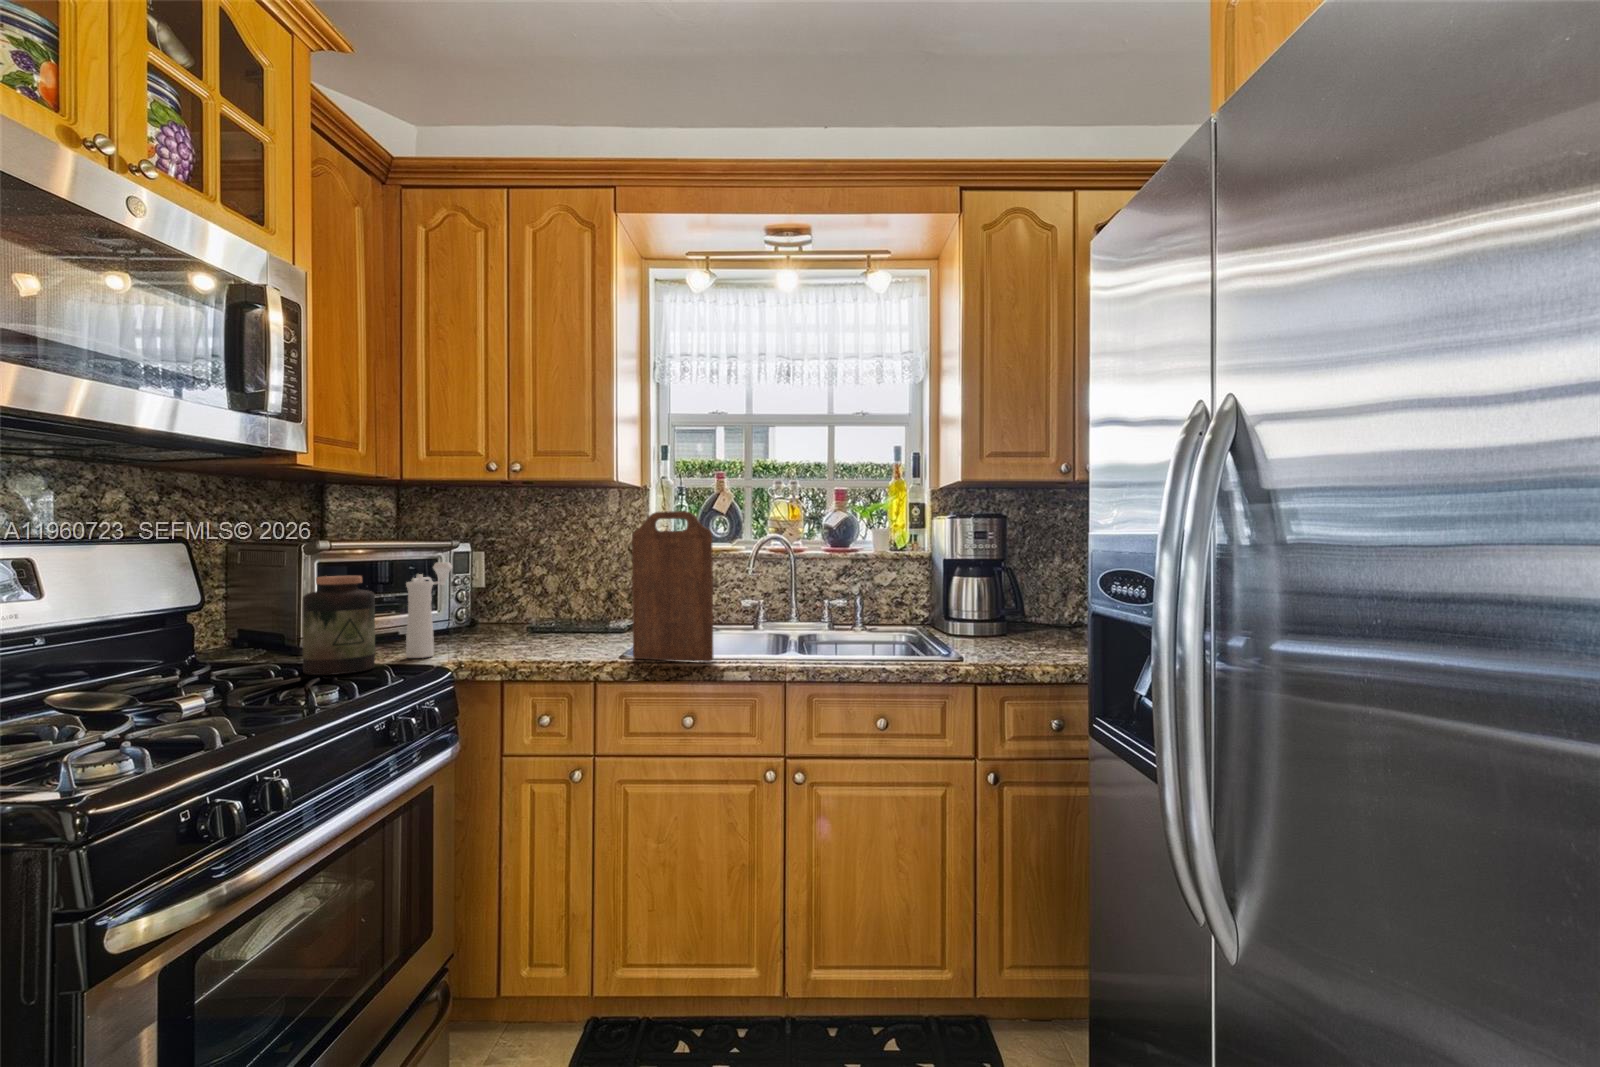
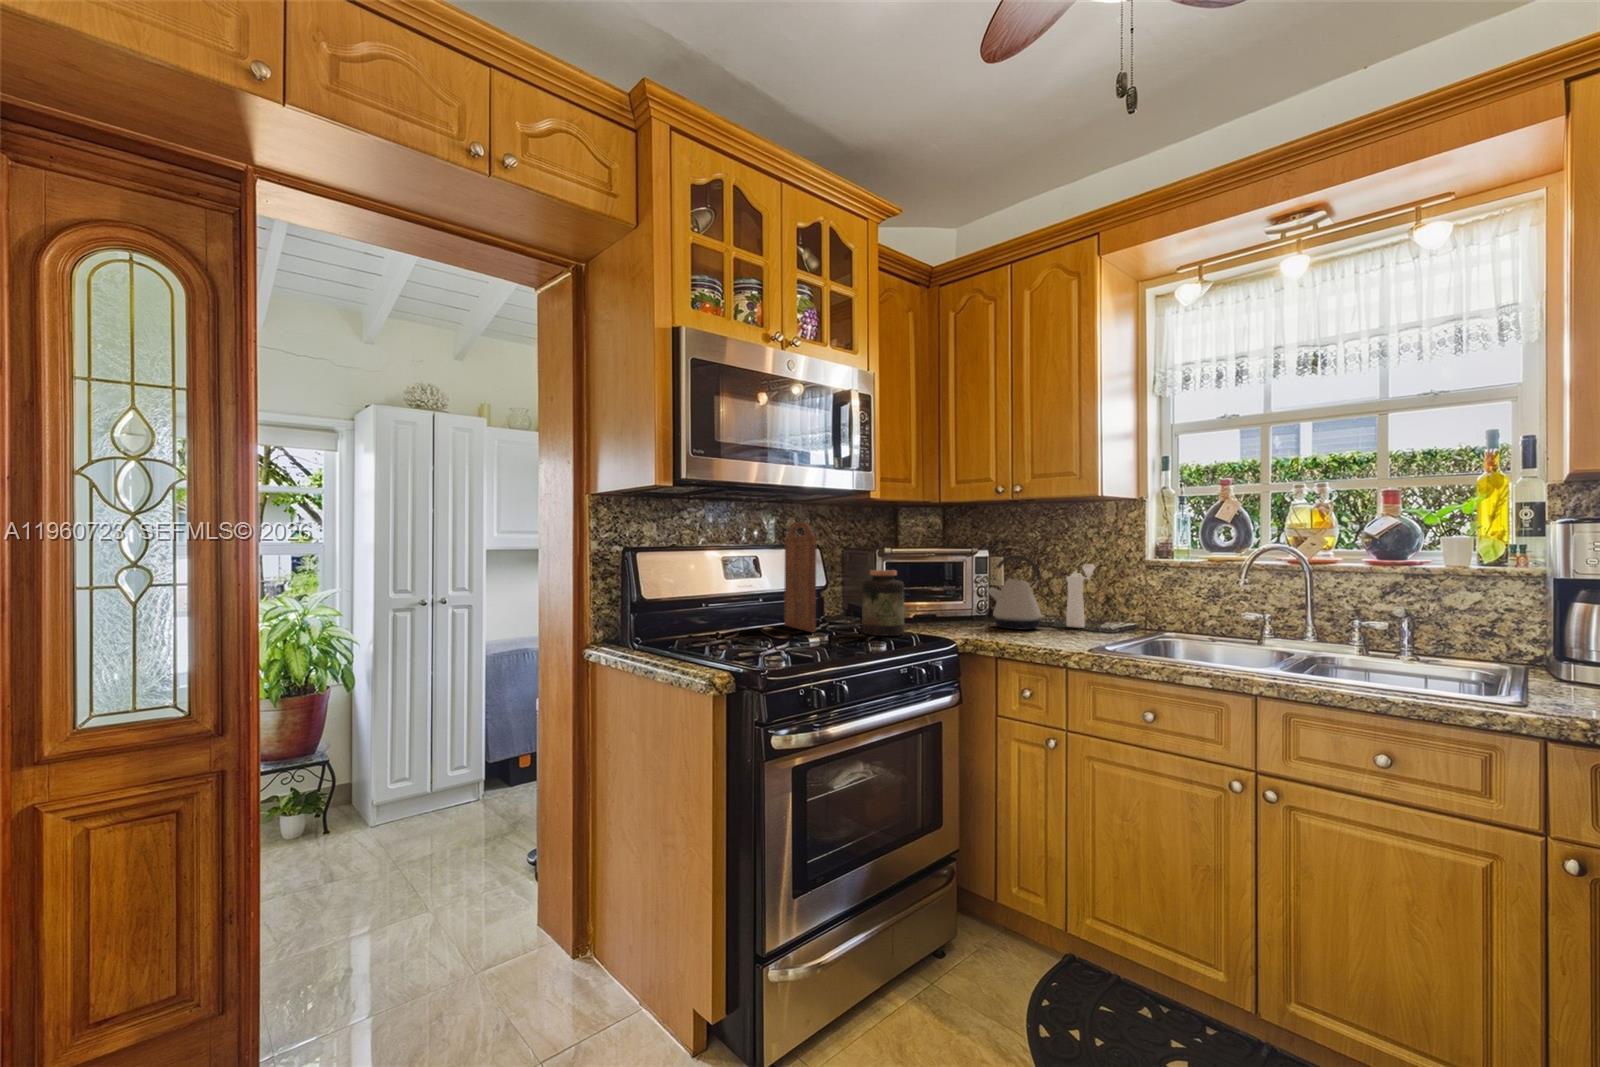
cutting board: present [632,511,713,662] -> present [784,522,817,632]
kettle: none [480,550,551,643] -> present [987,556,1044,629]
pepper mill: present [406,562,453,658] -> present [1067,564,1095,628]

